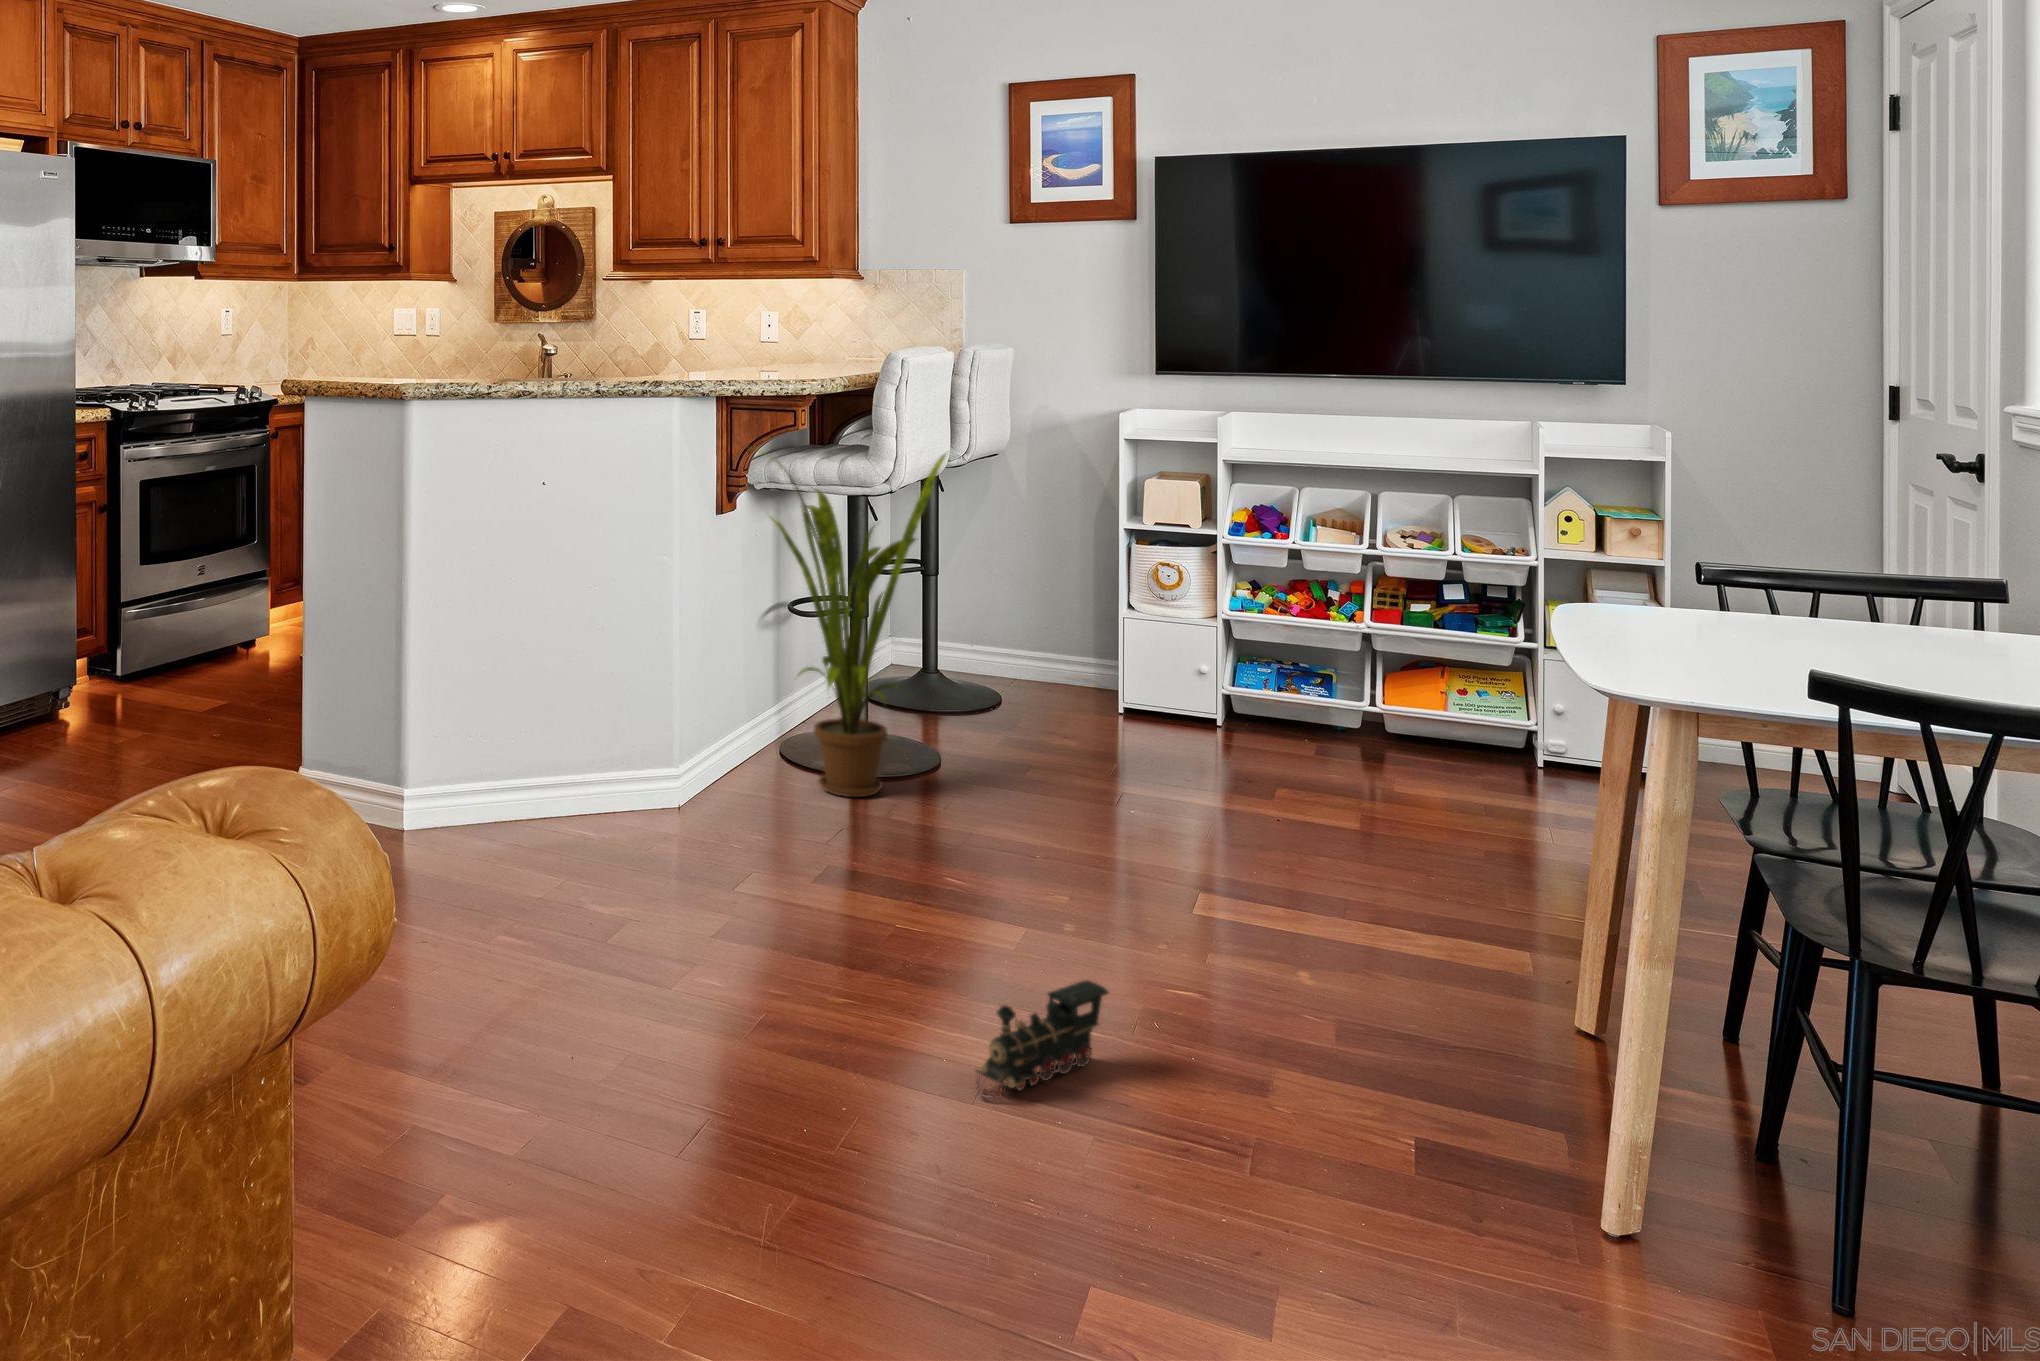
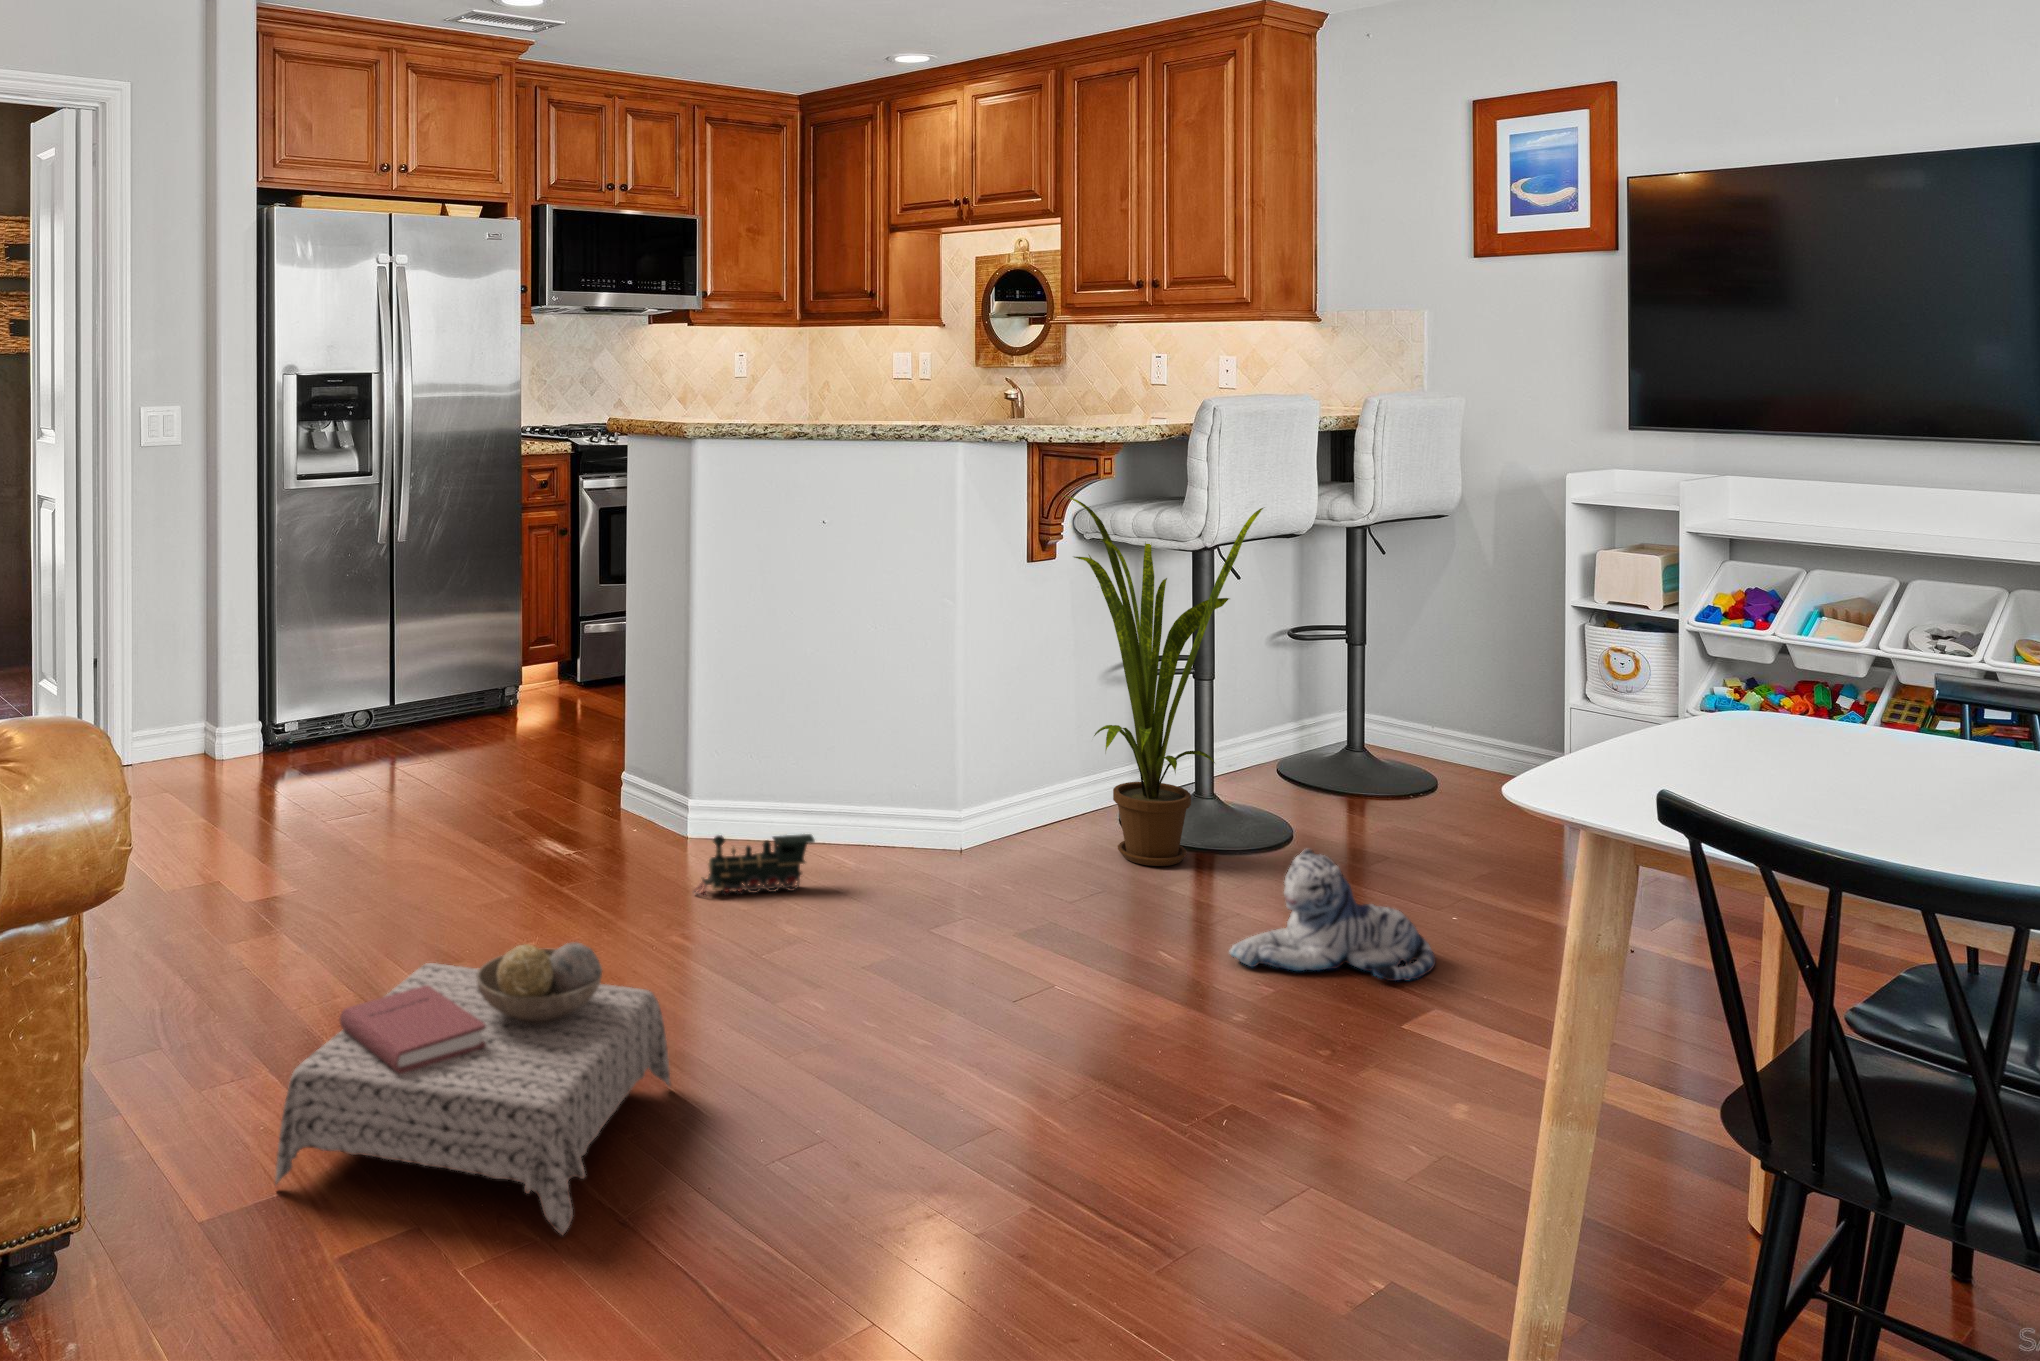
plush toy: none [1011,760,1166,875] -> present [1229,849,1436,981]
ottoman: none [366,934,738,1262] -> present [275,942,671,1235]
toy train: present [976,980,1109,1098] -> present [693,834,815,896]

